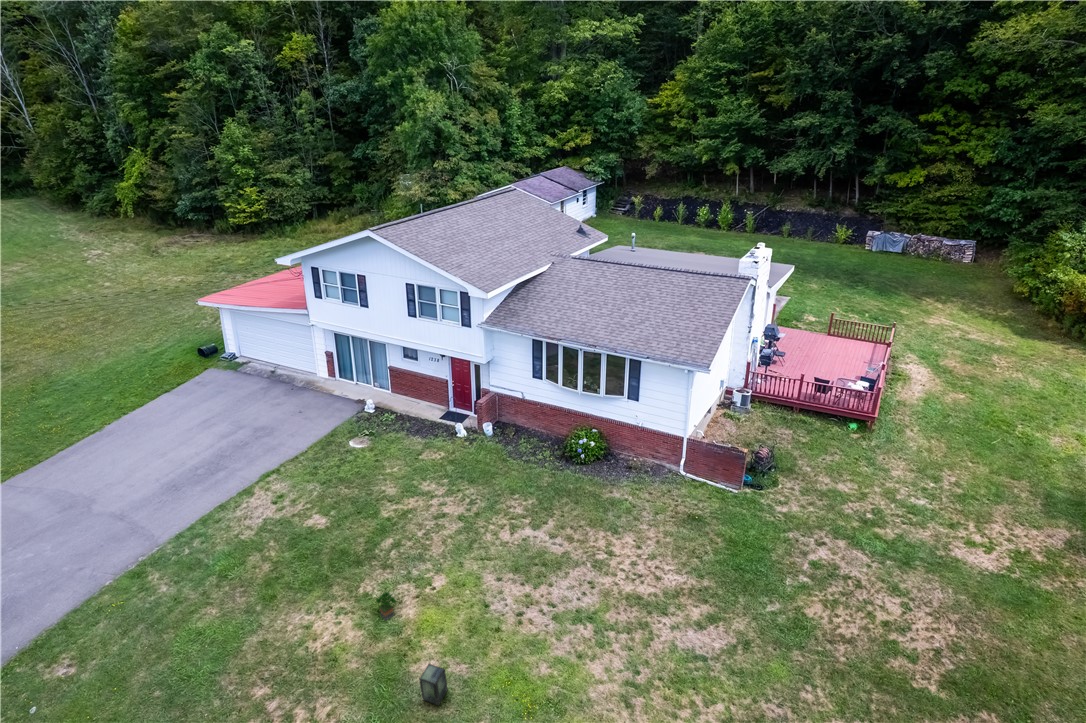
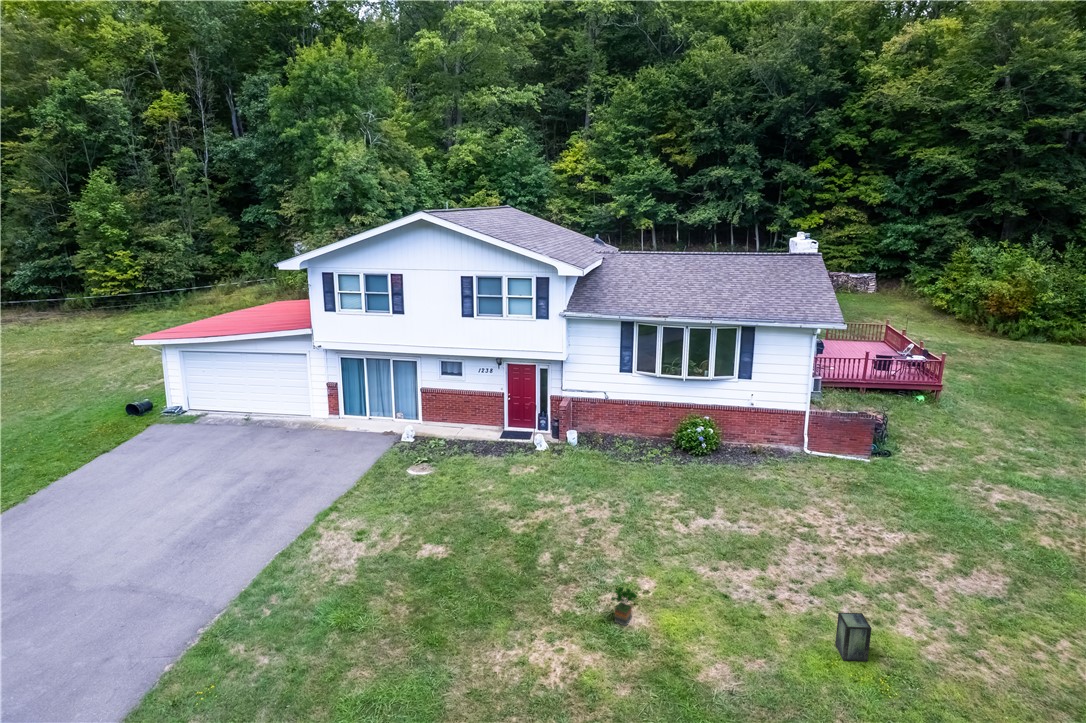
storage box: present [419,664,448,705] -> present [835,613,872,661]

